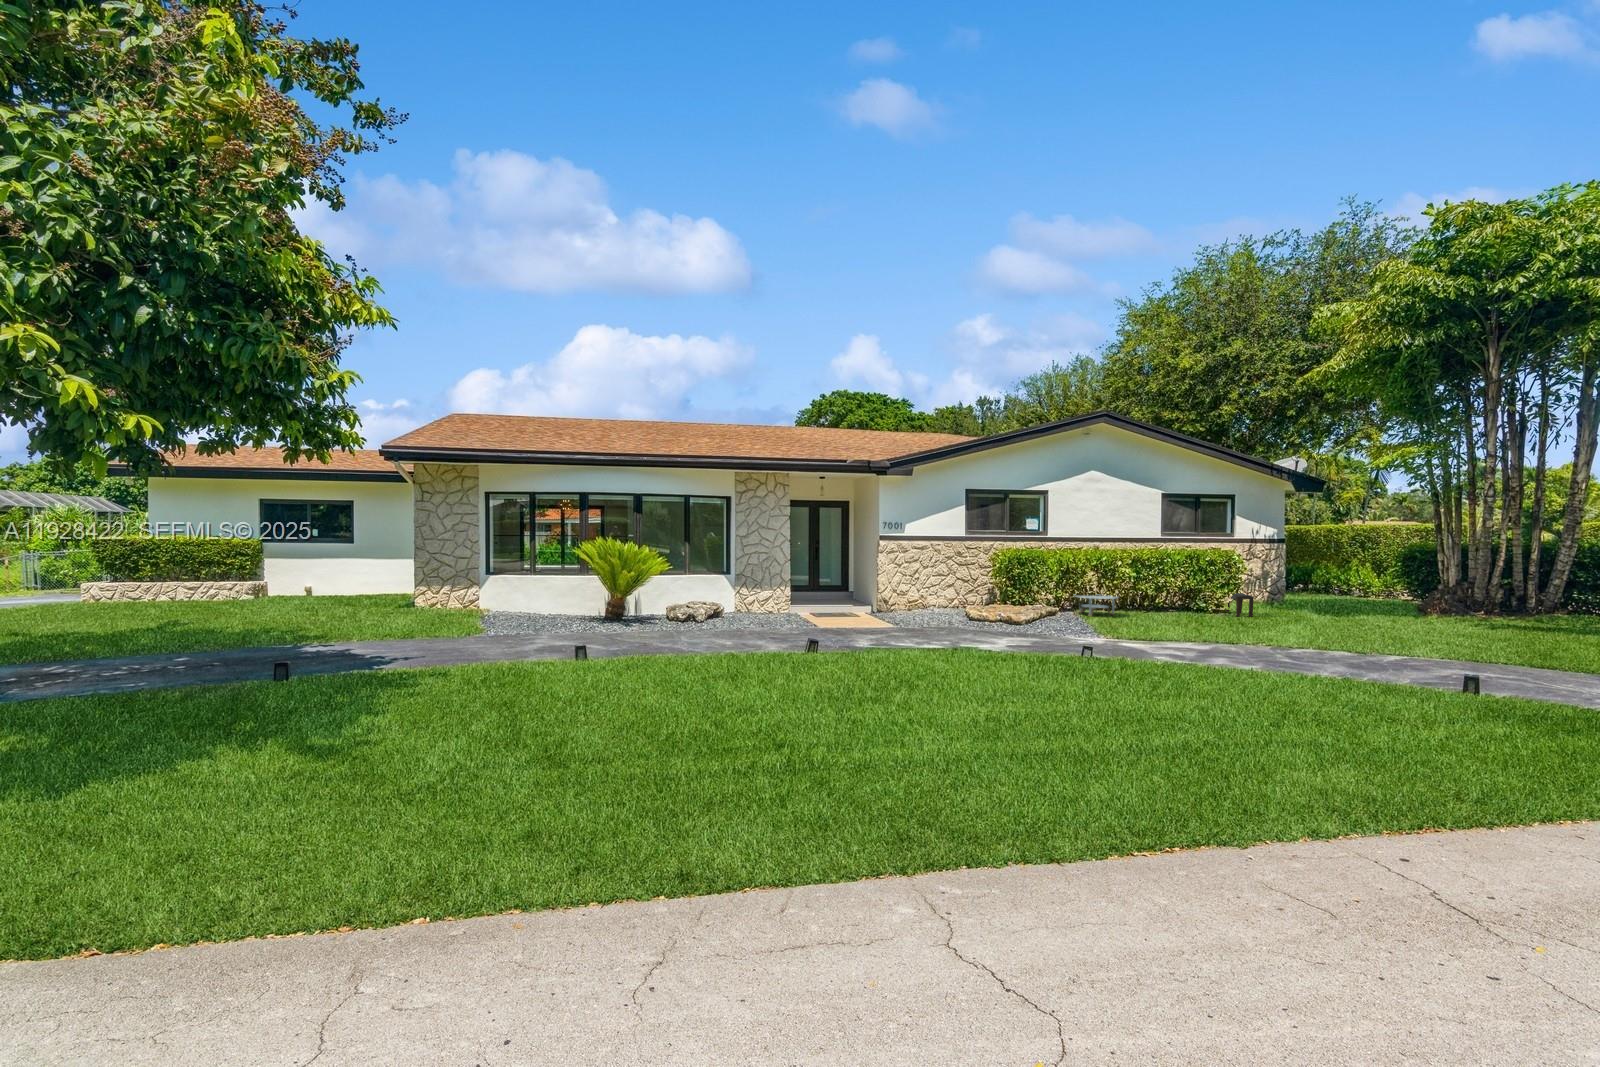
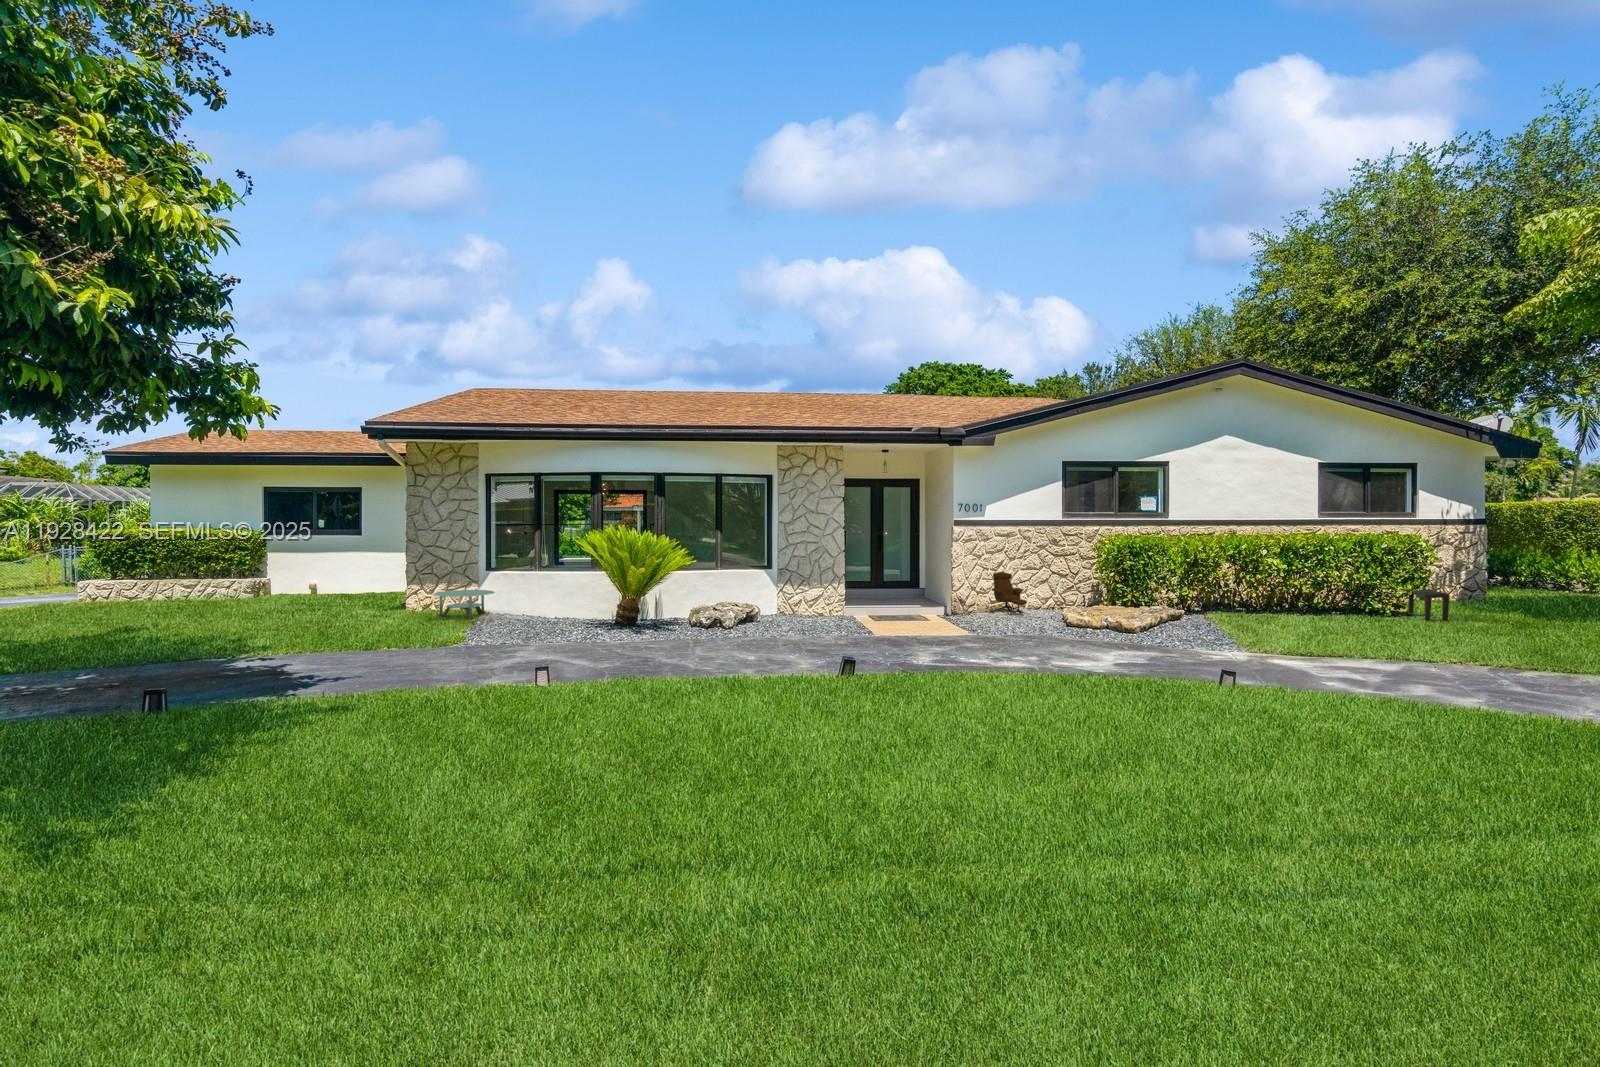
lounge chair: none [909,579,938,613] -> present [991,572,1027,614]
round table: present [1075,594,1116,616] -> present [434,590,495,619]

